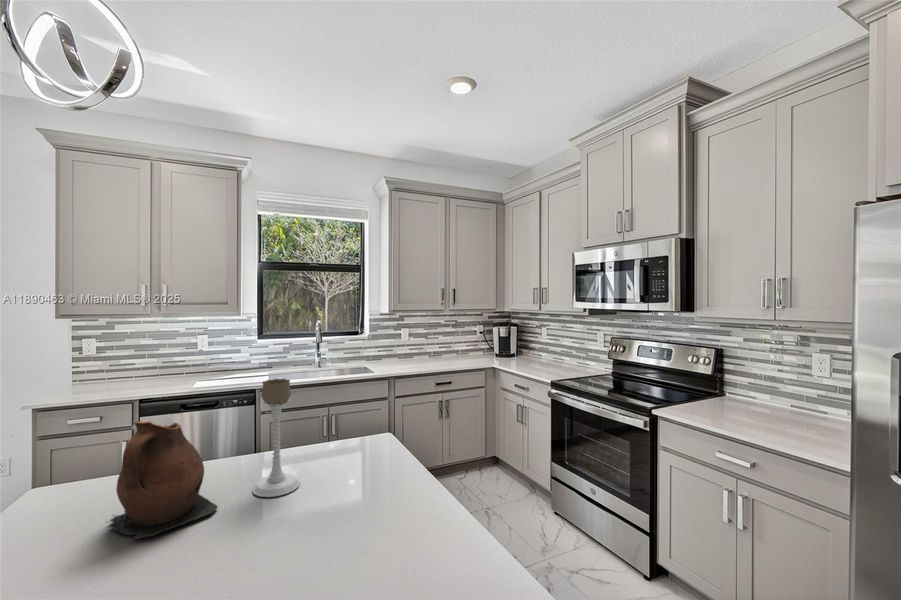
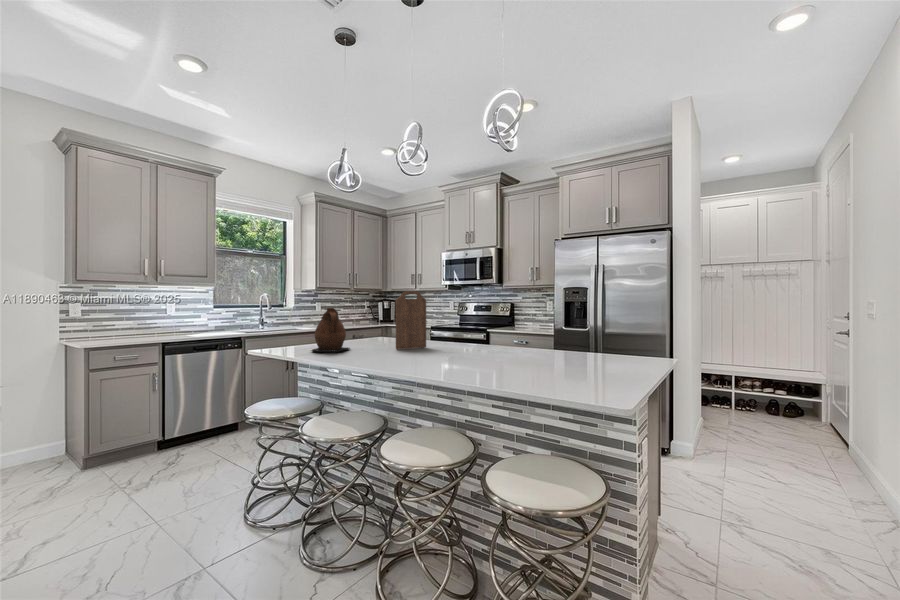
candle holder: present [252,379,300,497] -> none [351,299,371,347]
cutting board: none [295,382,388,543] -> present [396,291,426,350]

